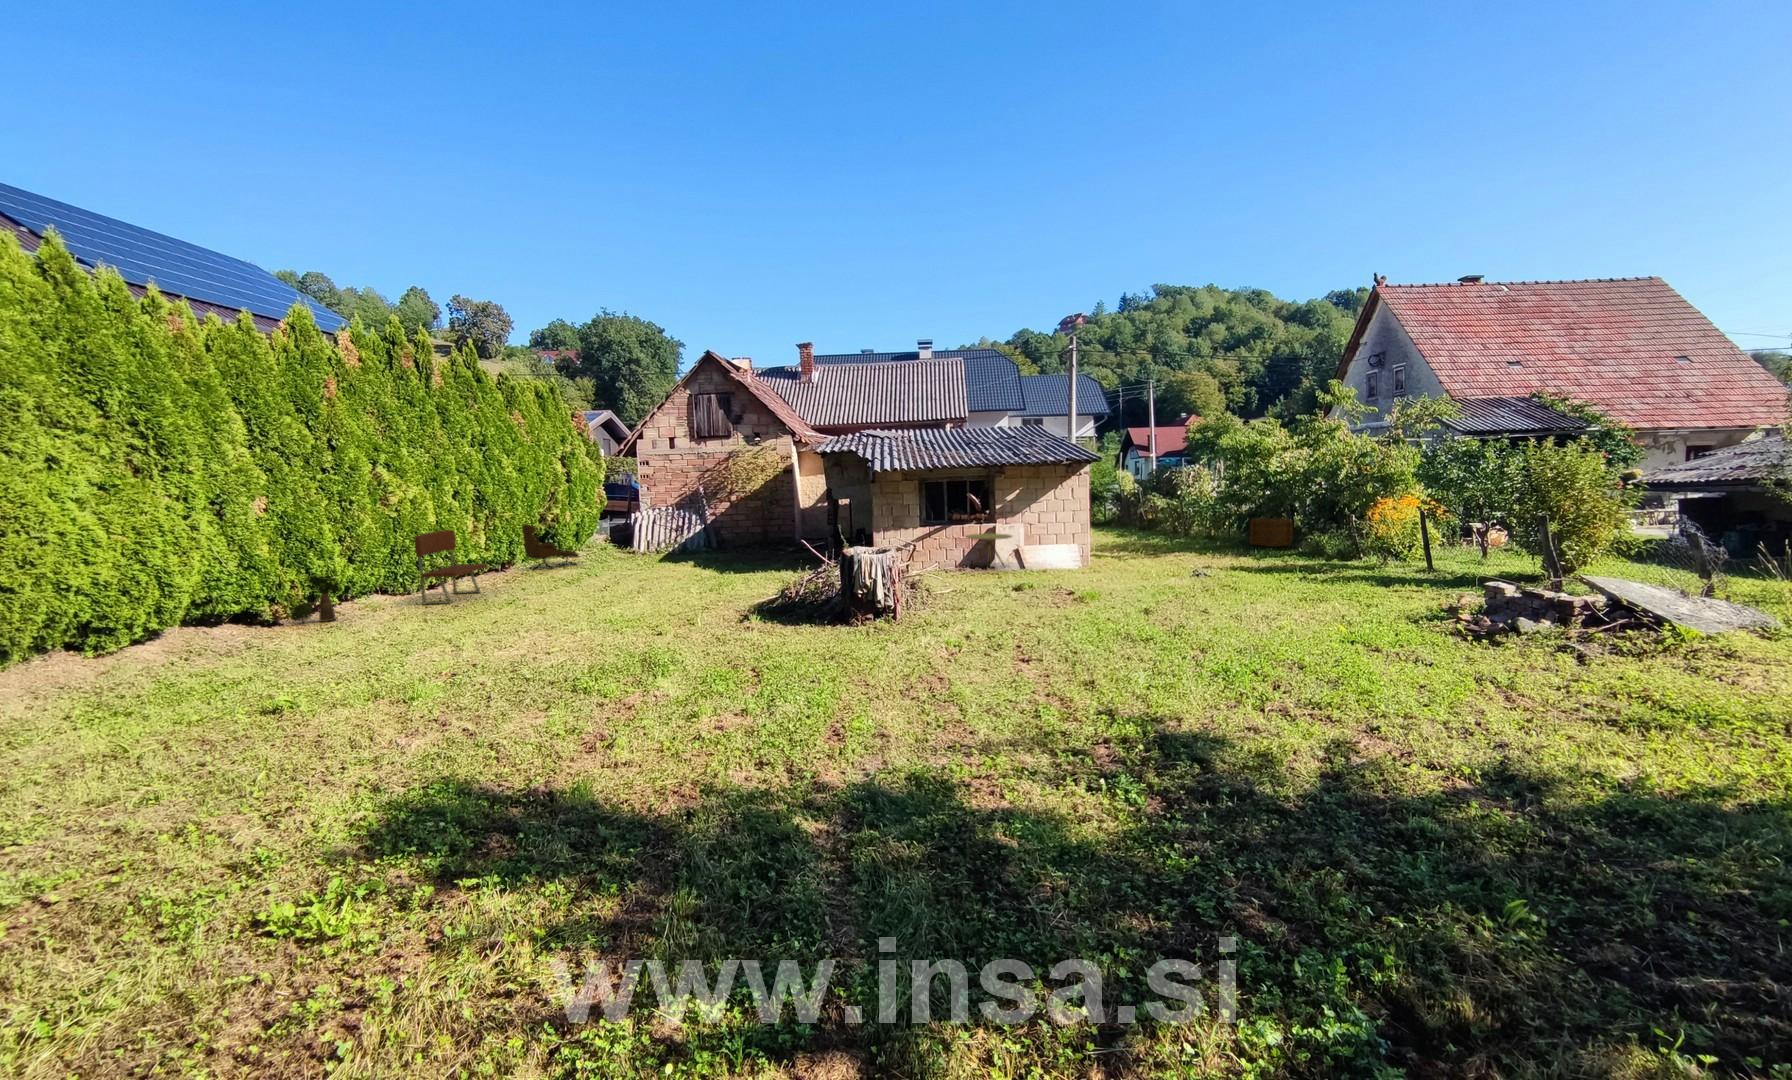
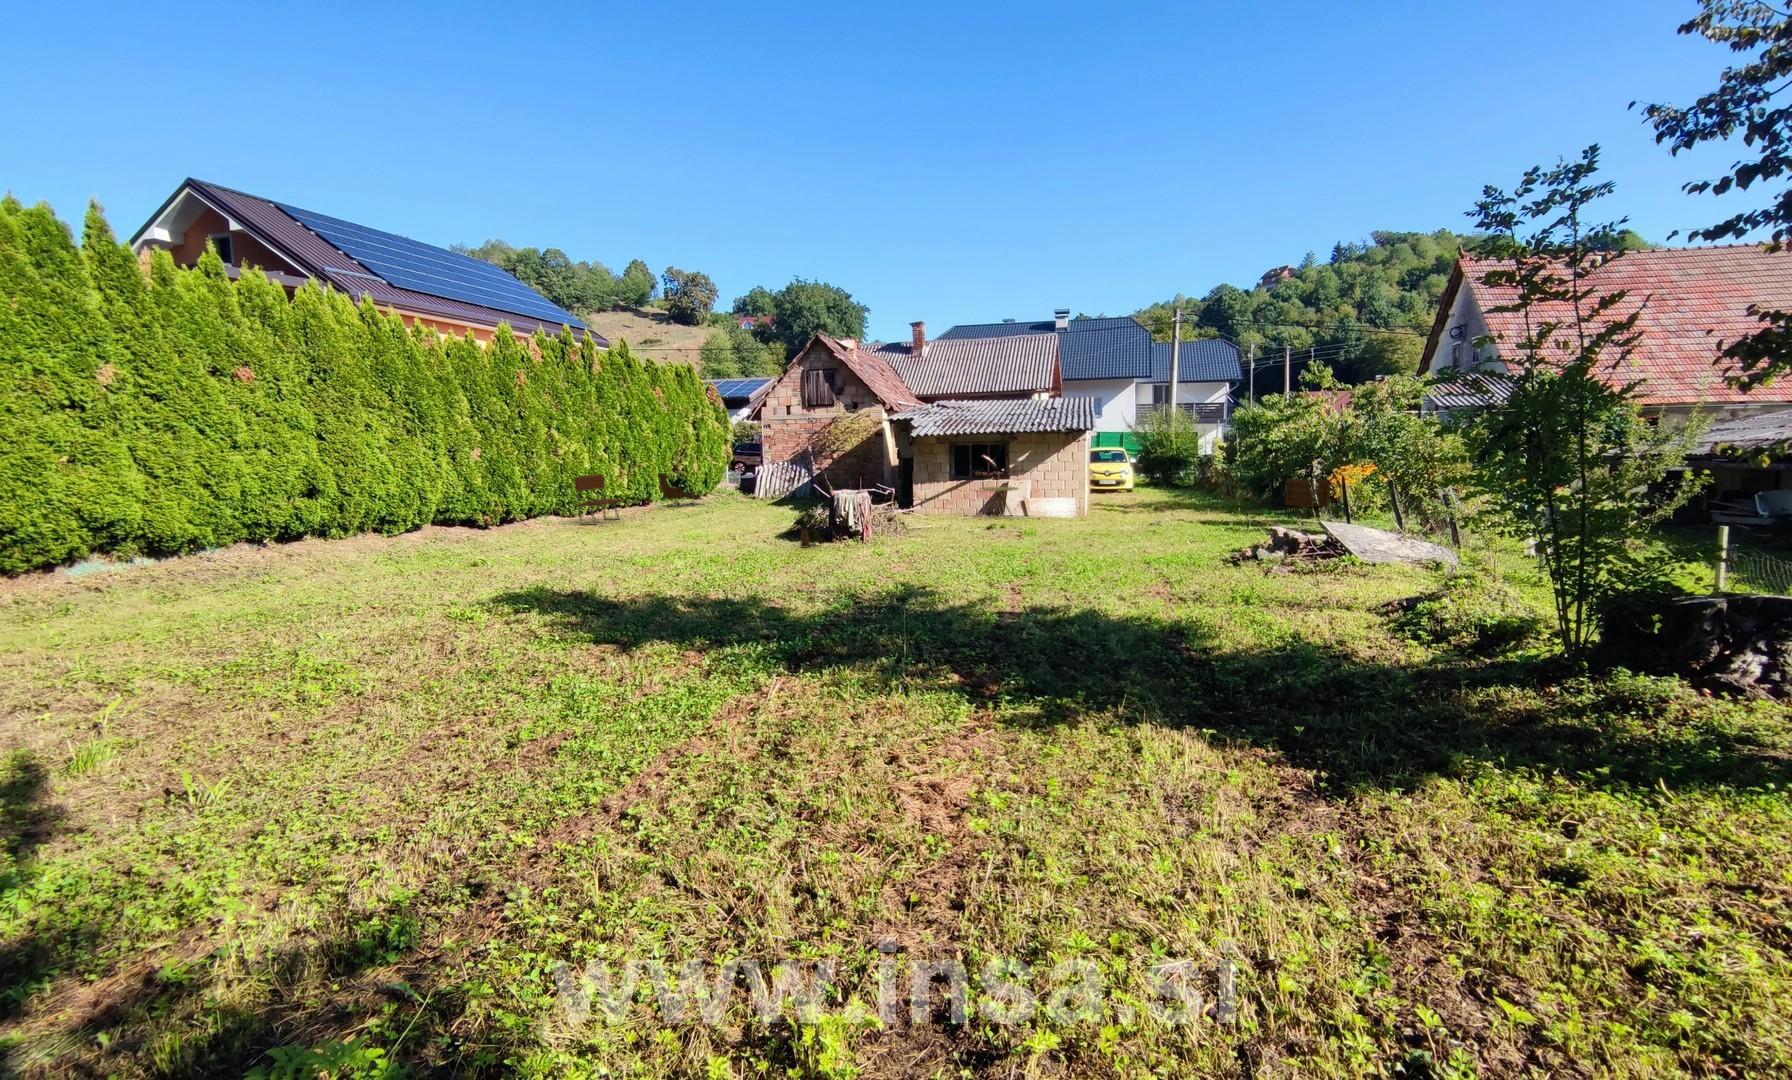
potted plant: present [290,573,342,623] -> present [794,510,821,548]

